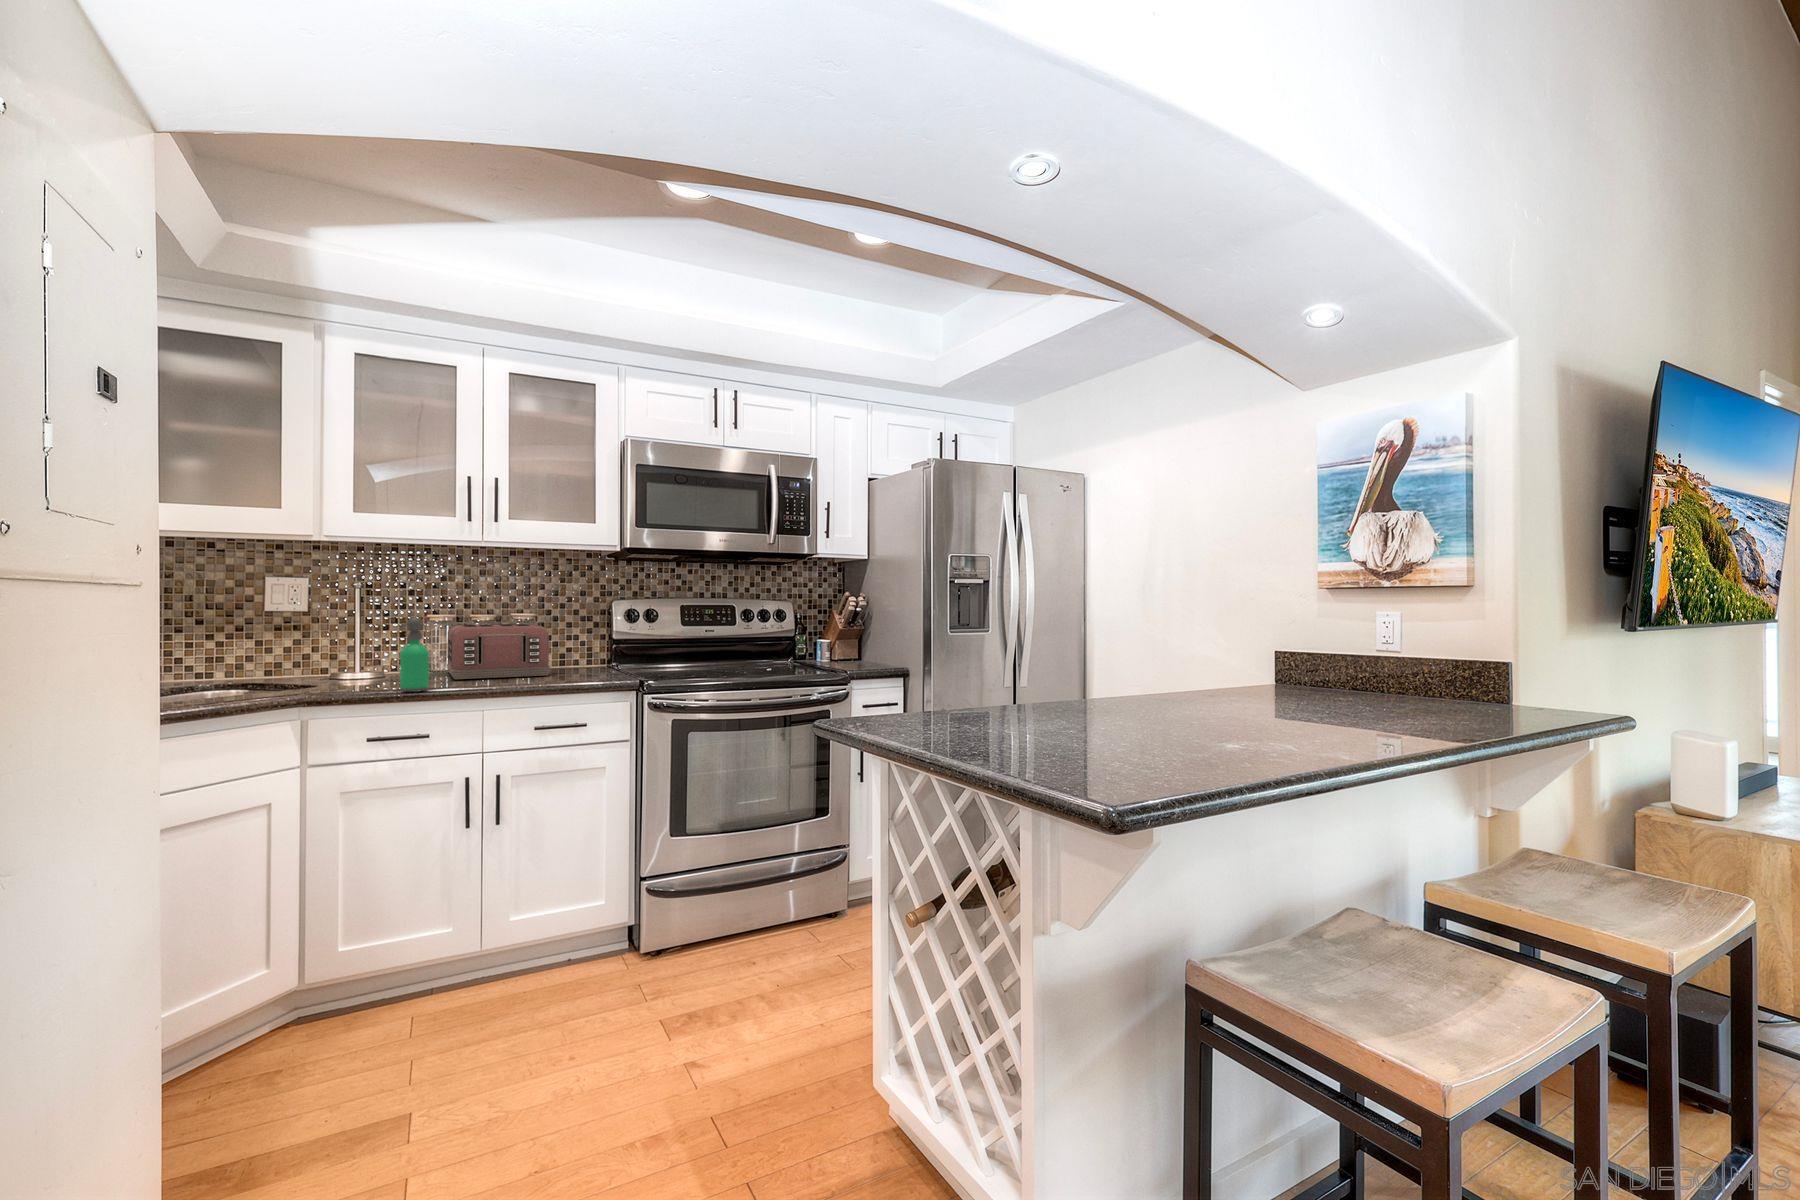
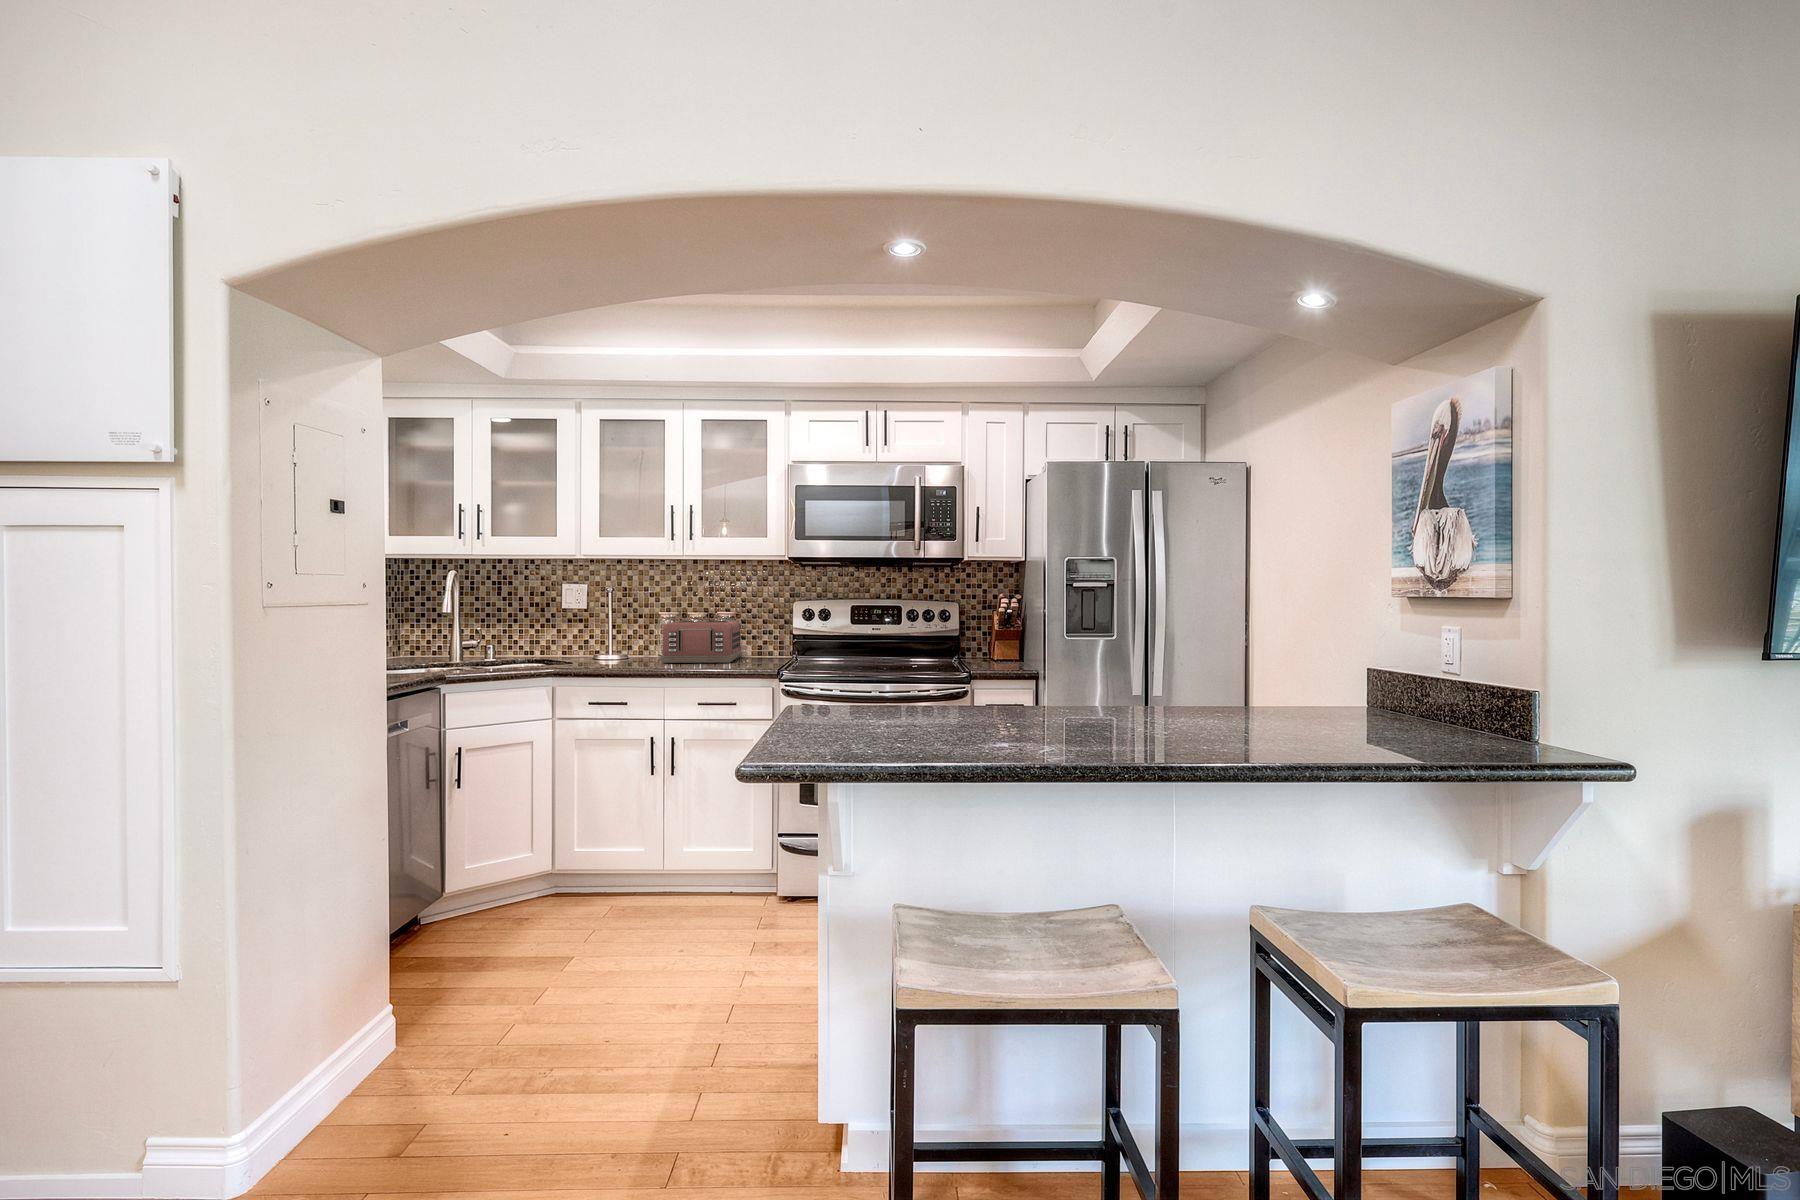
soap dispenser: present [400,617,429,692] -> none [609,616,631,671]

